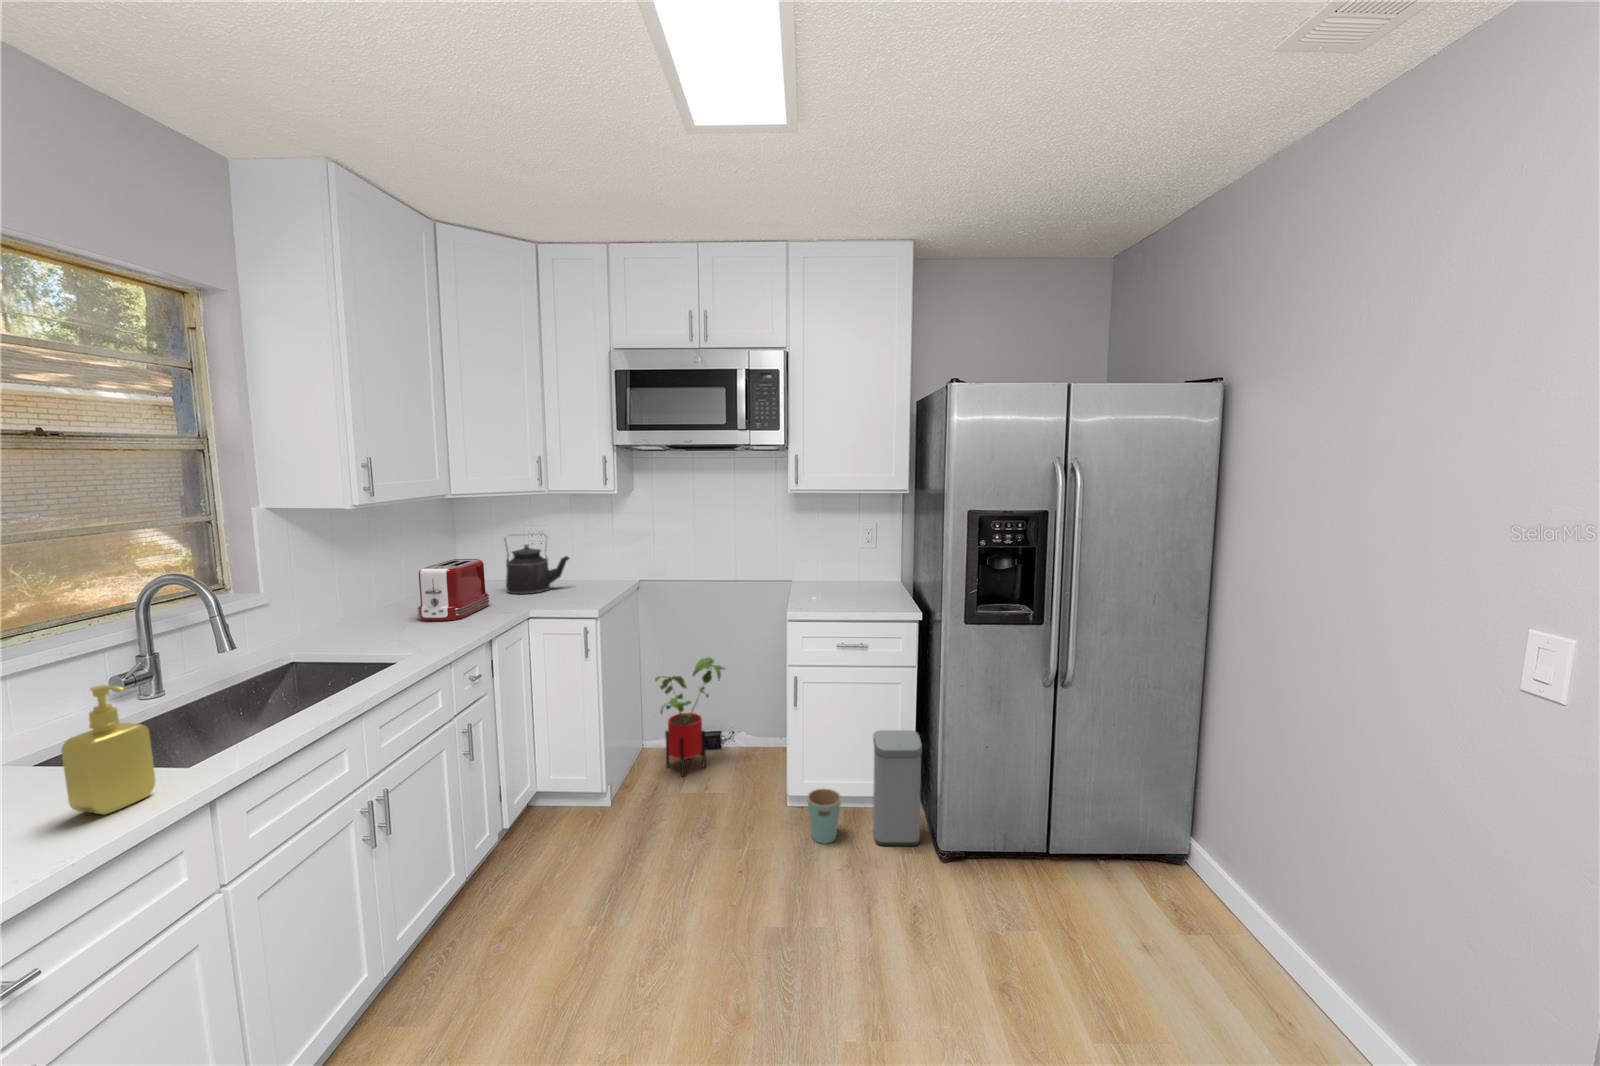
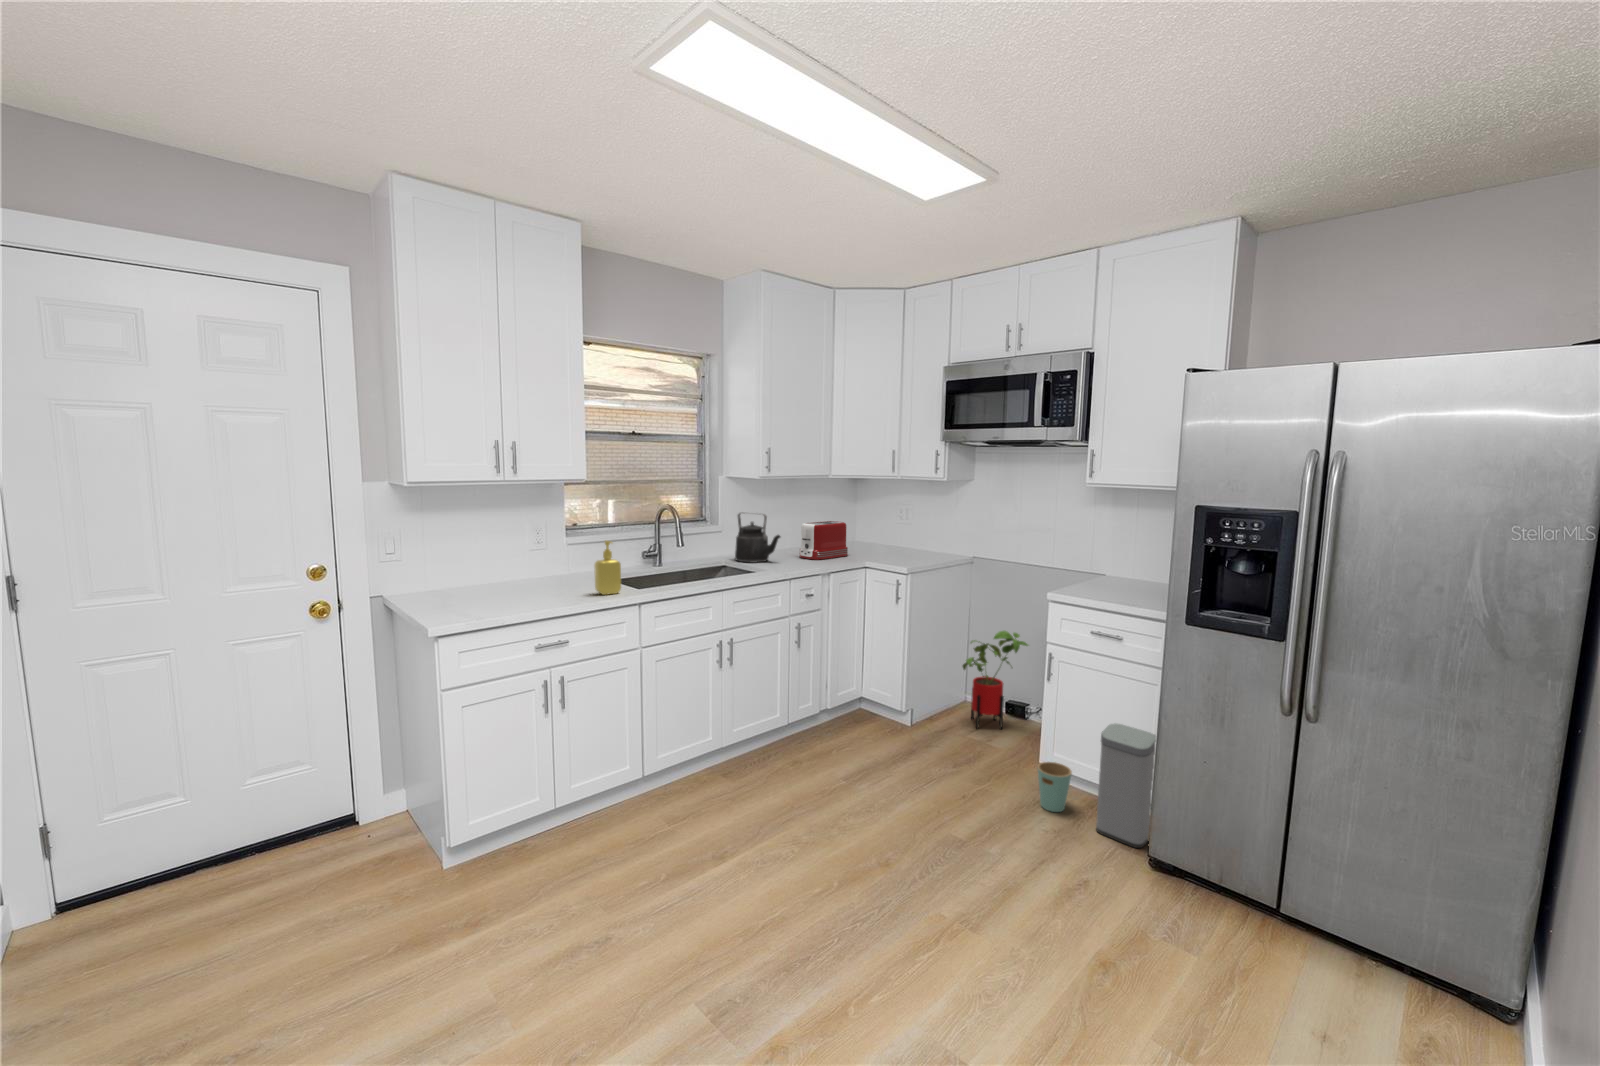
kettle: present [504,534,569,594] -> present [735,512,780,563]

